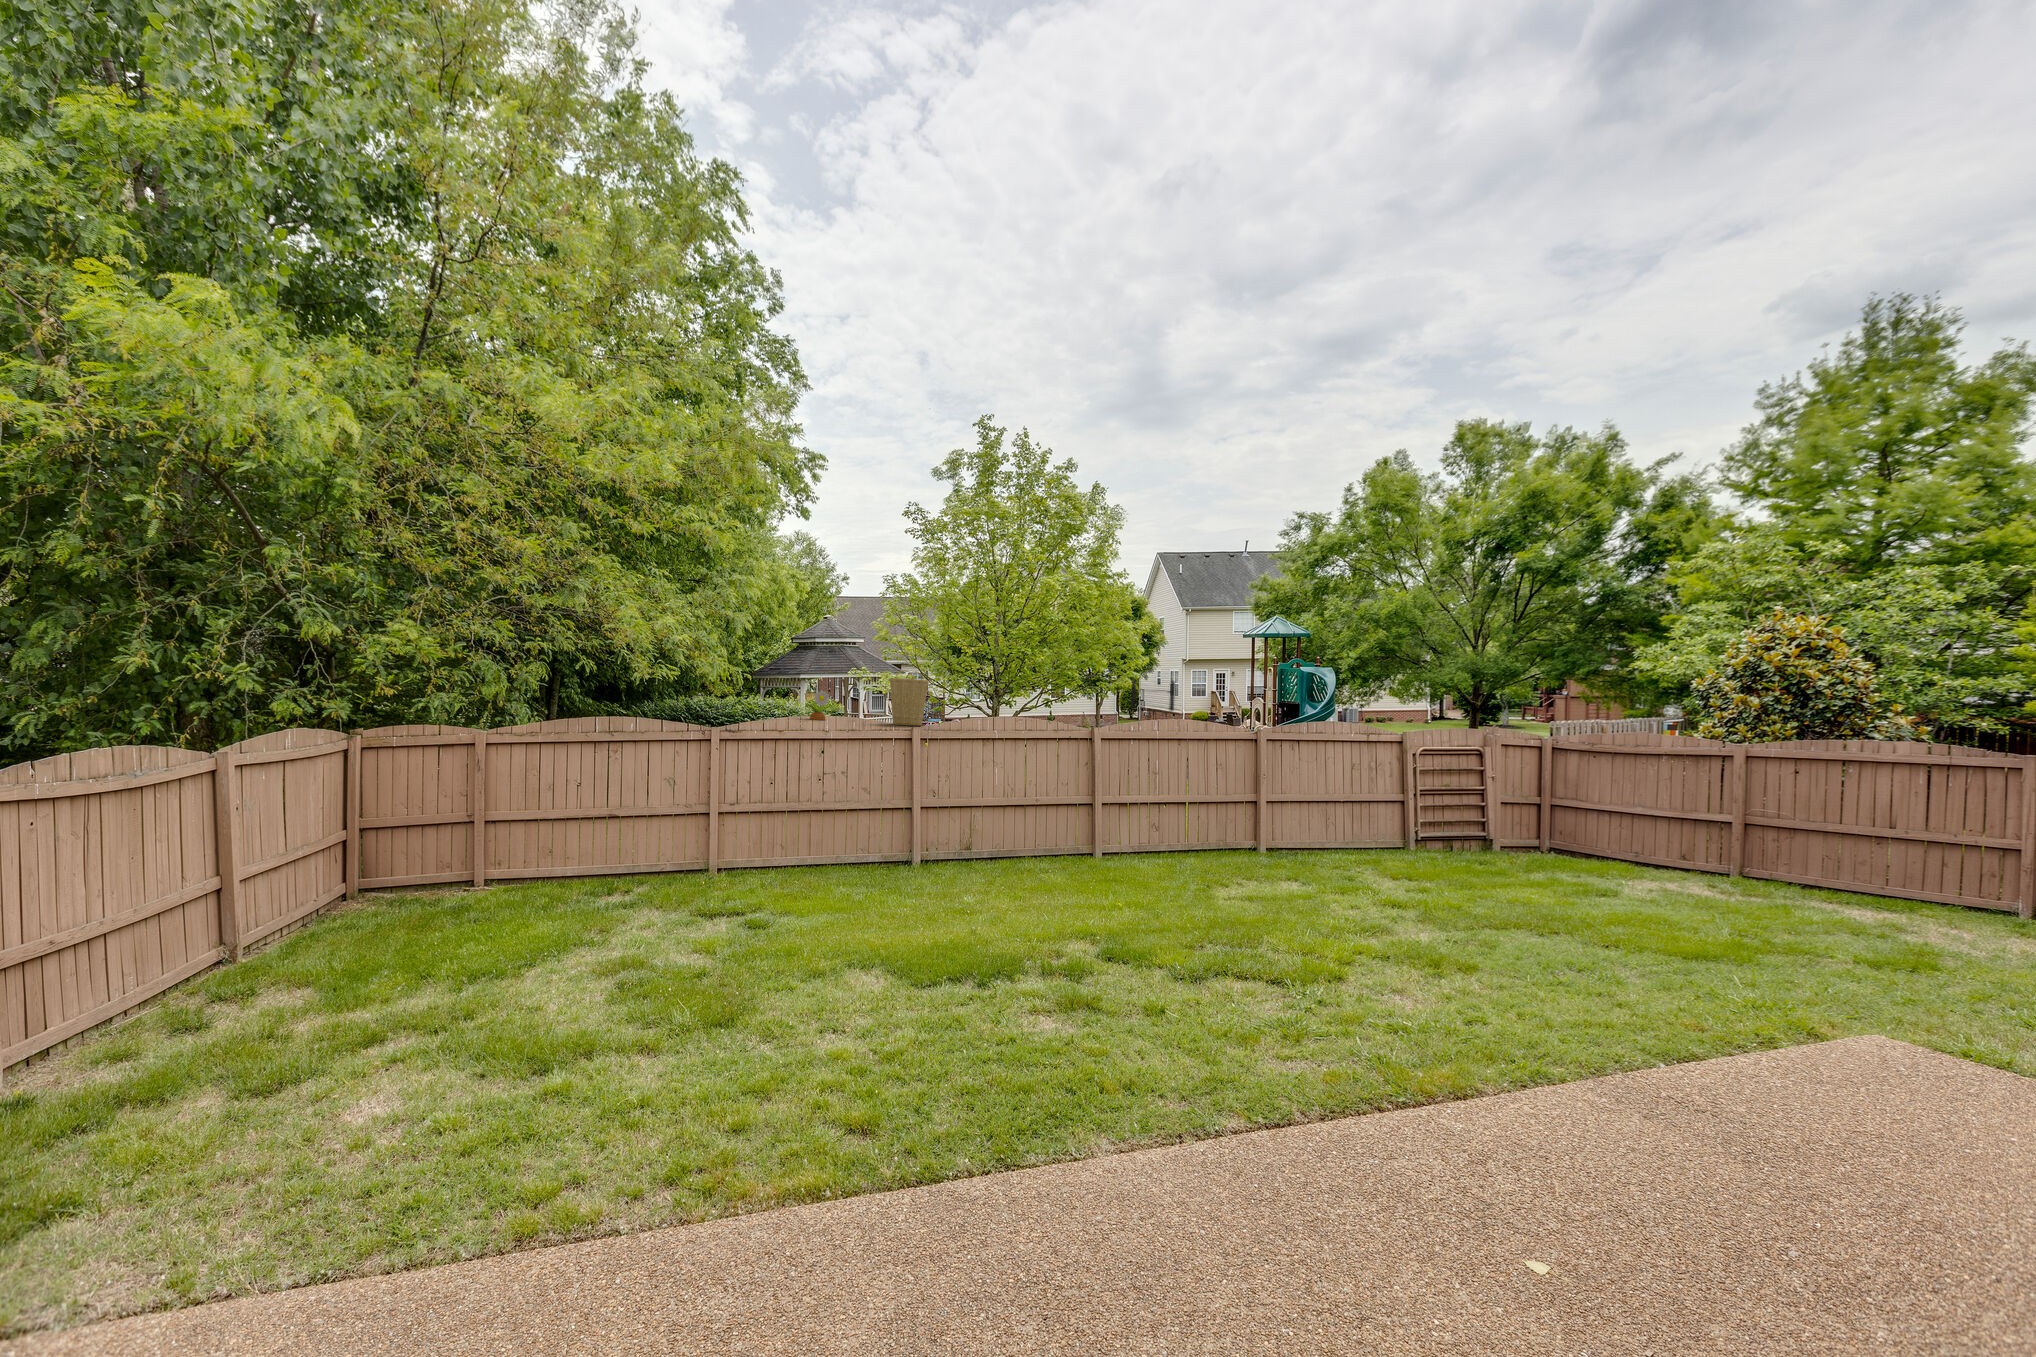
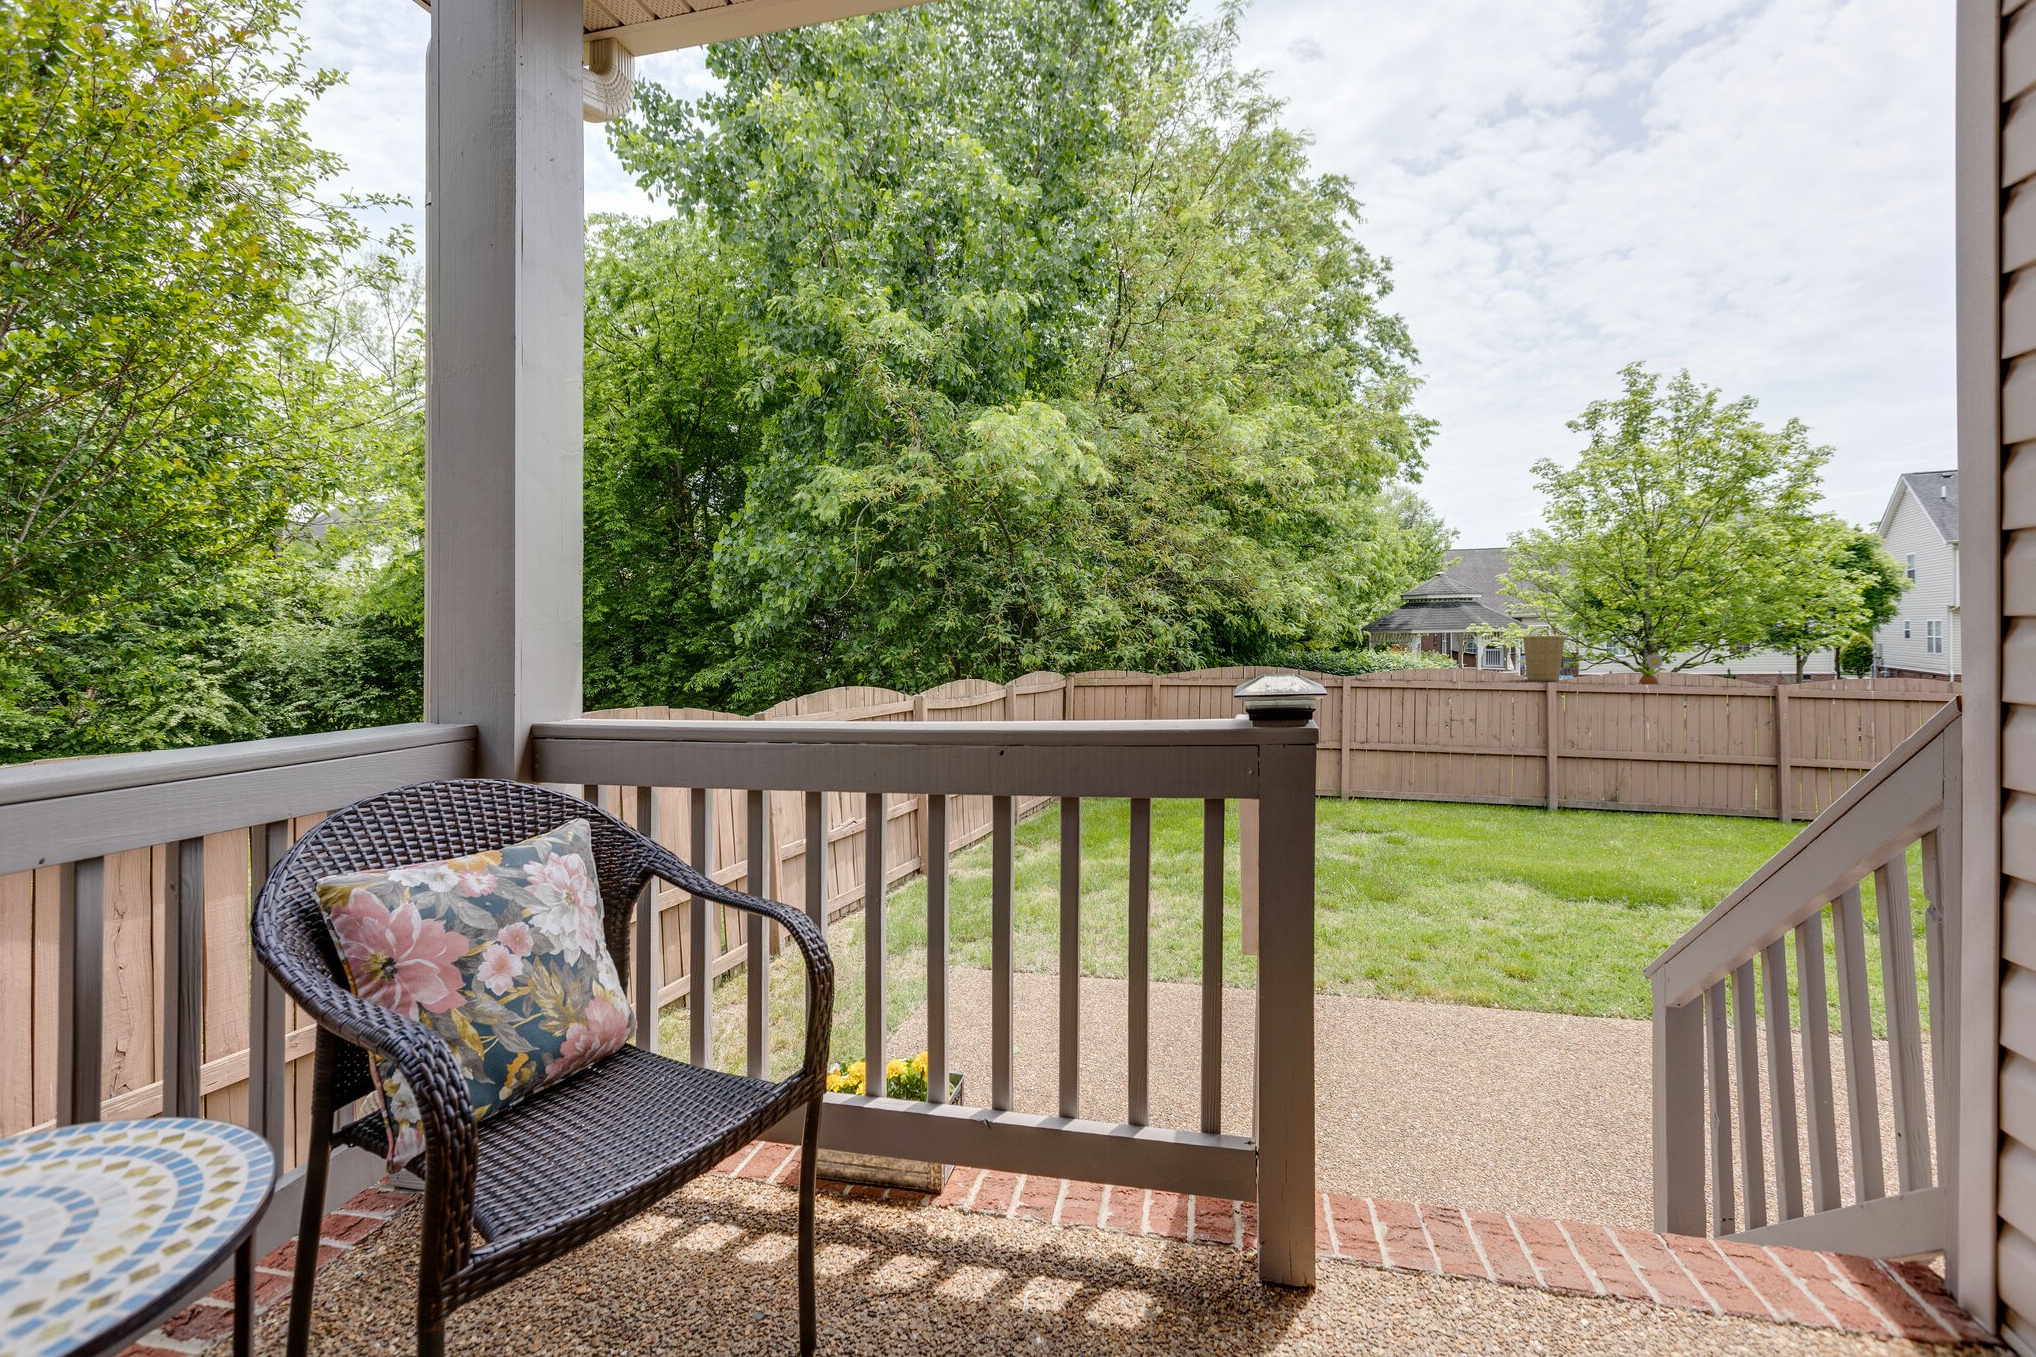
bench: present [1131,679,1175,711] -> none [1860,626,1937,668]
decorative plant: present [805,690,834,720] -> present [1635,653,1665,683]

